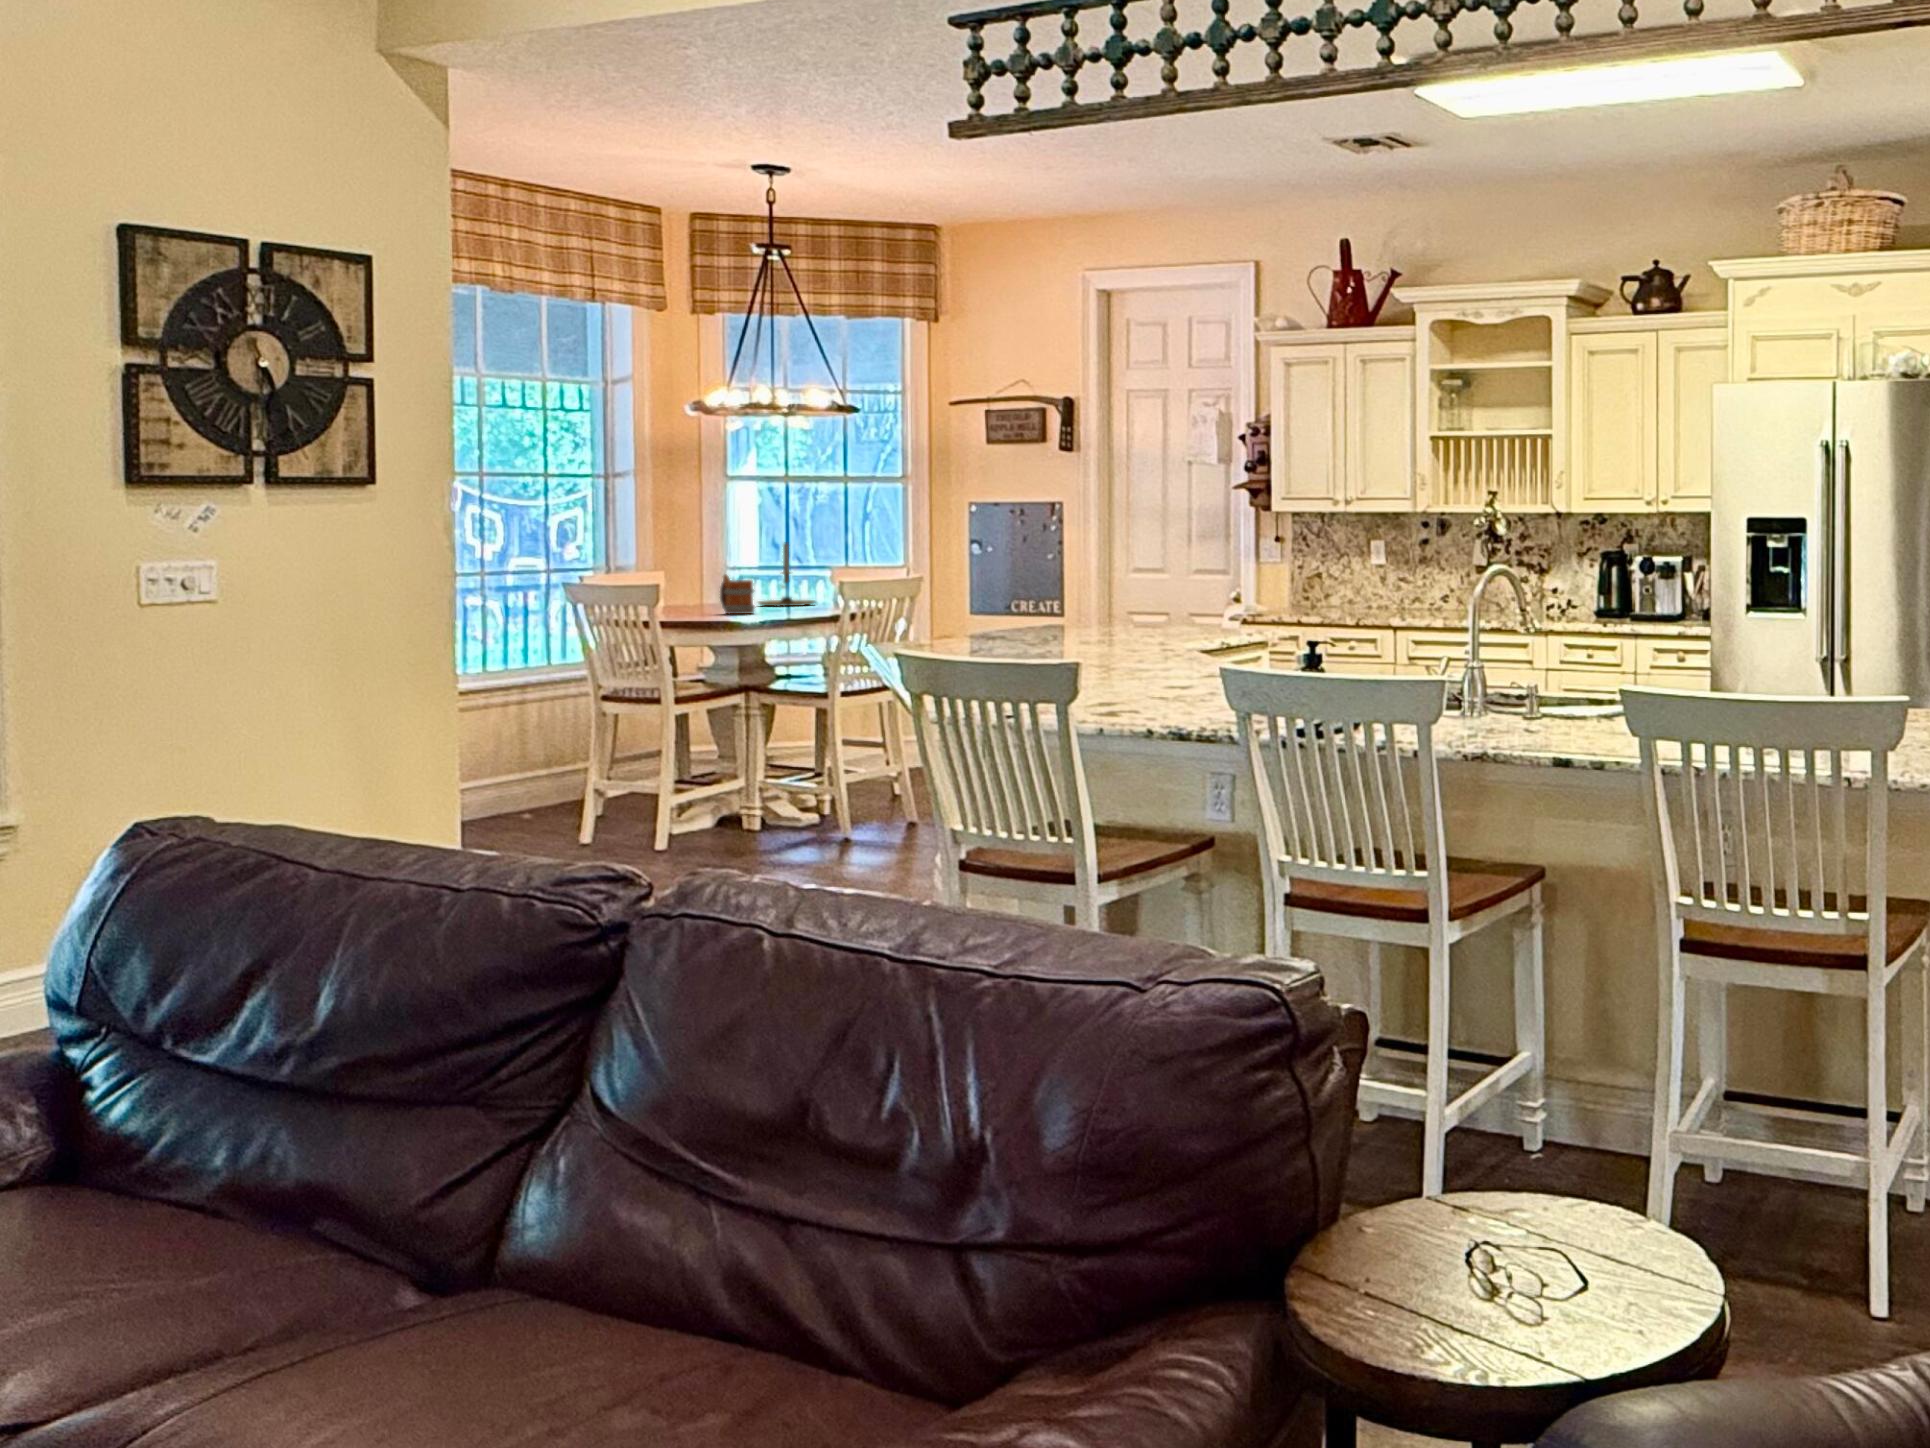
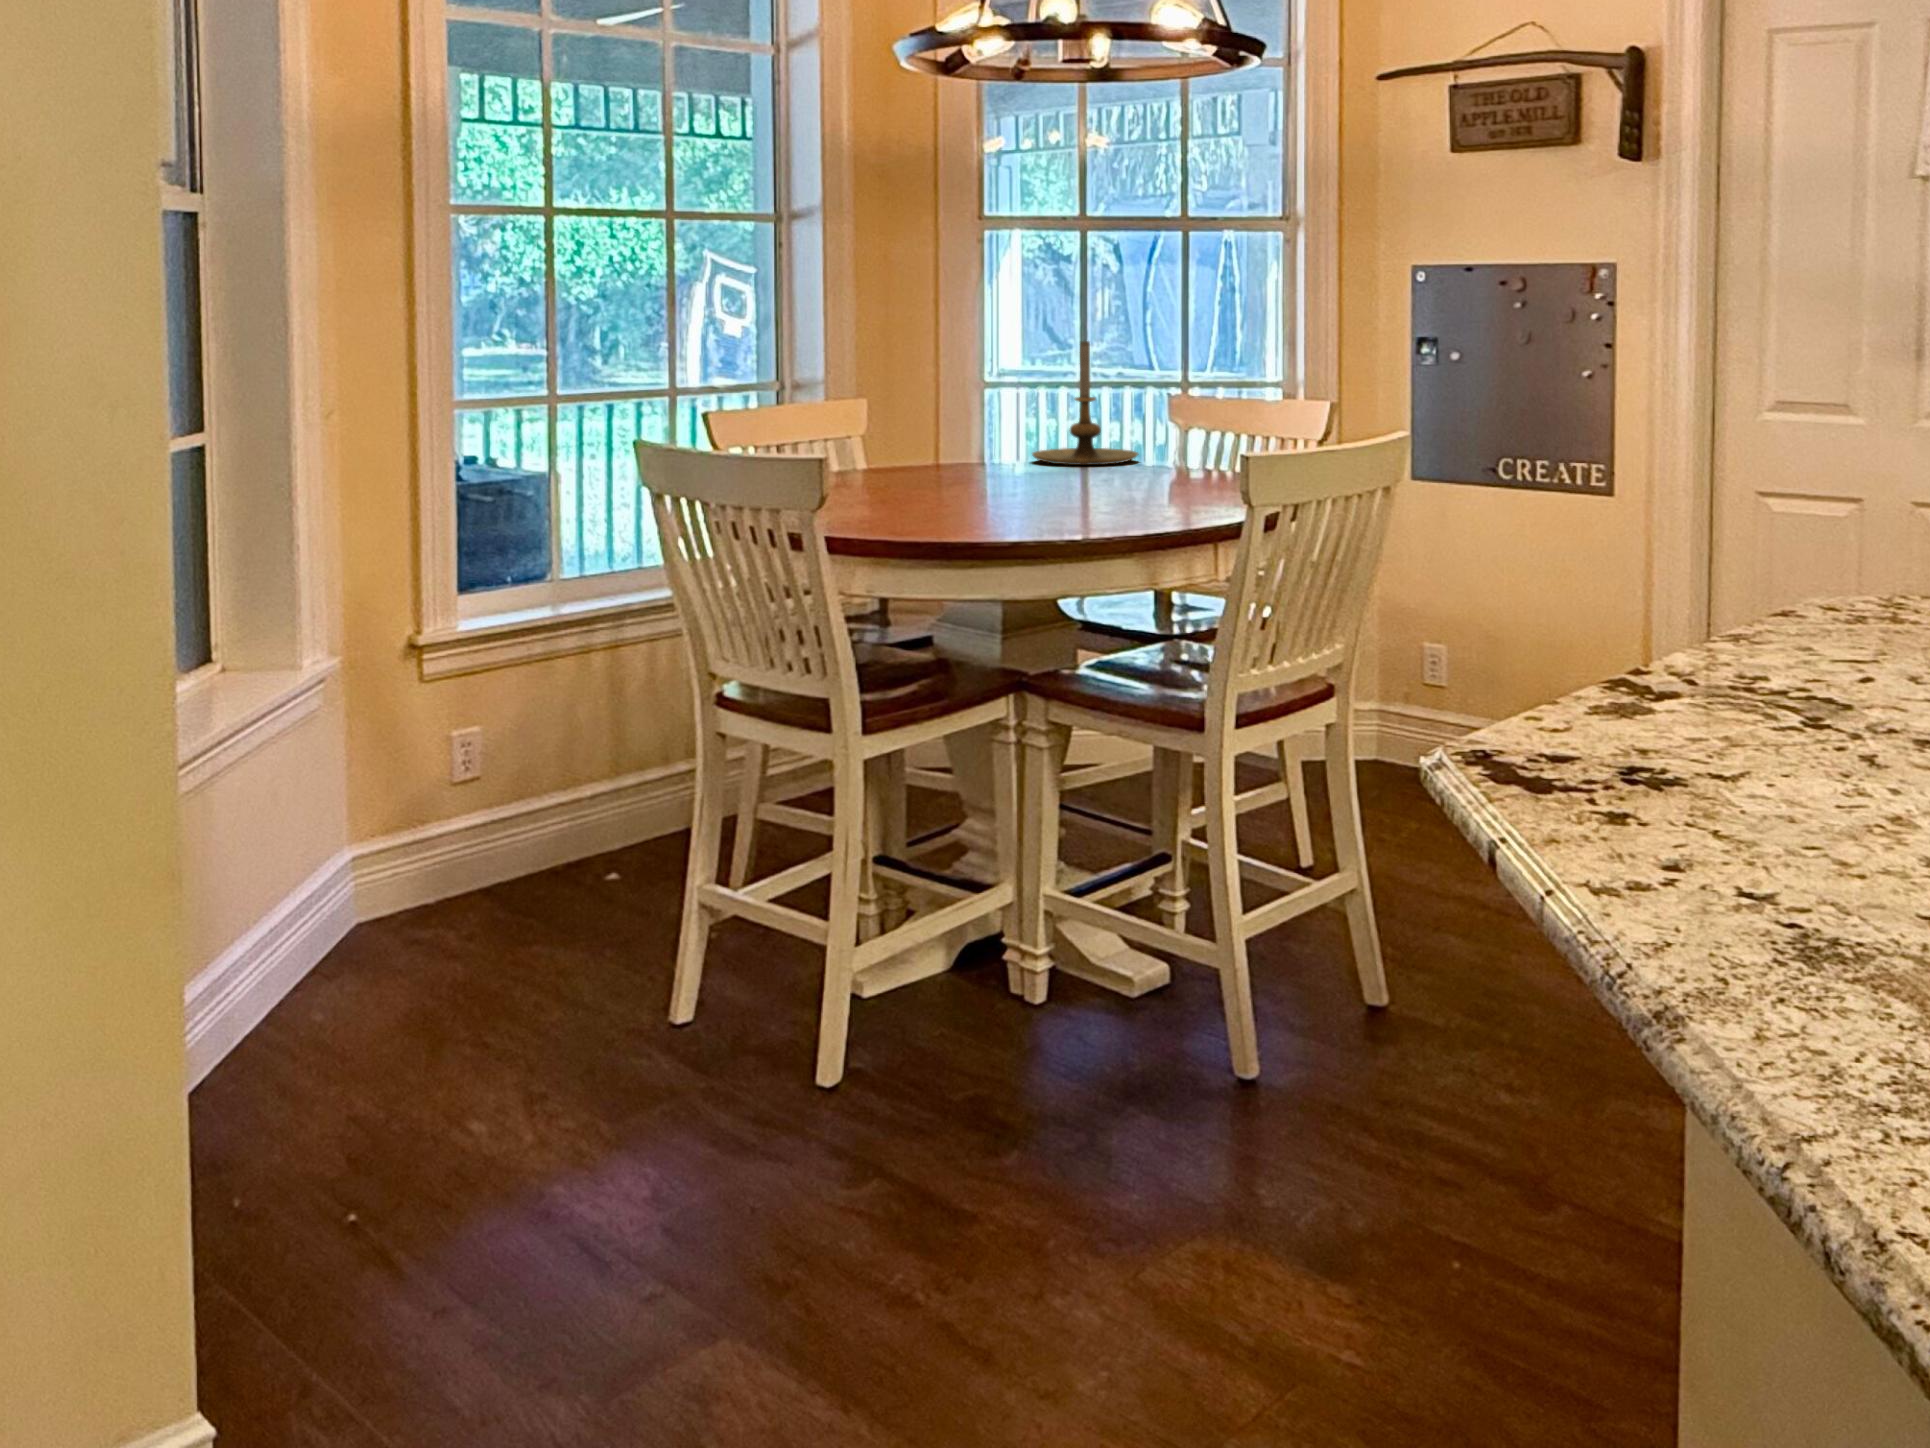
mug: present [720,575,755,614] -> none [963,420,1037,514]

